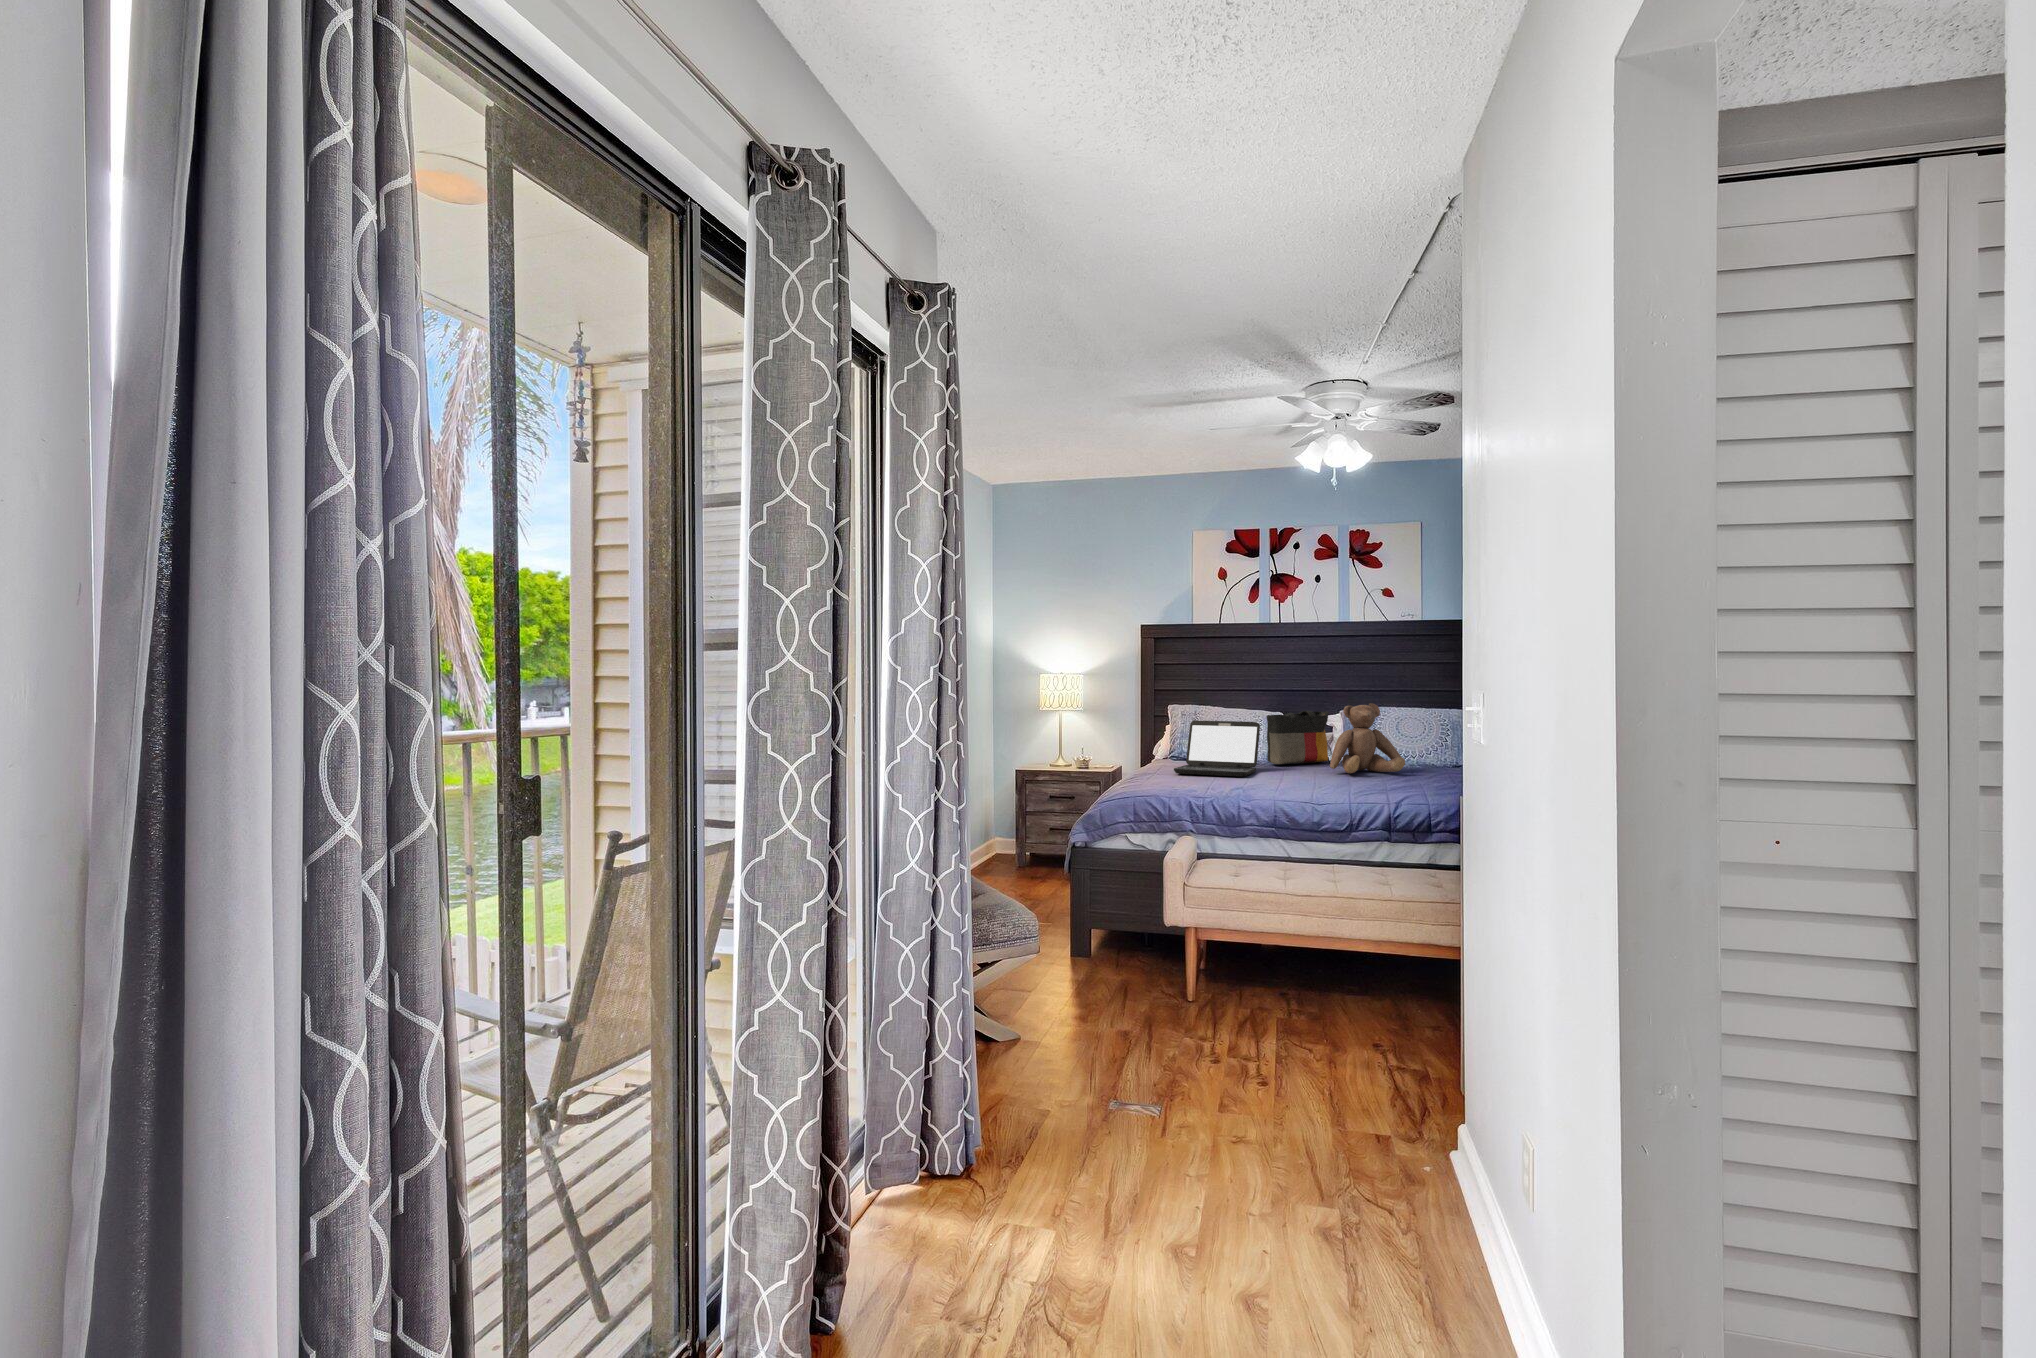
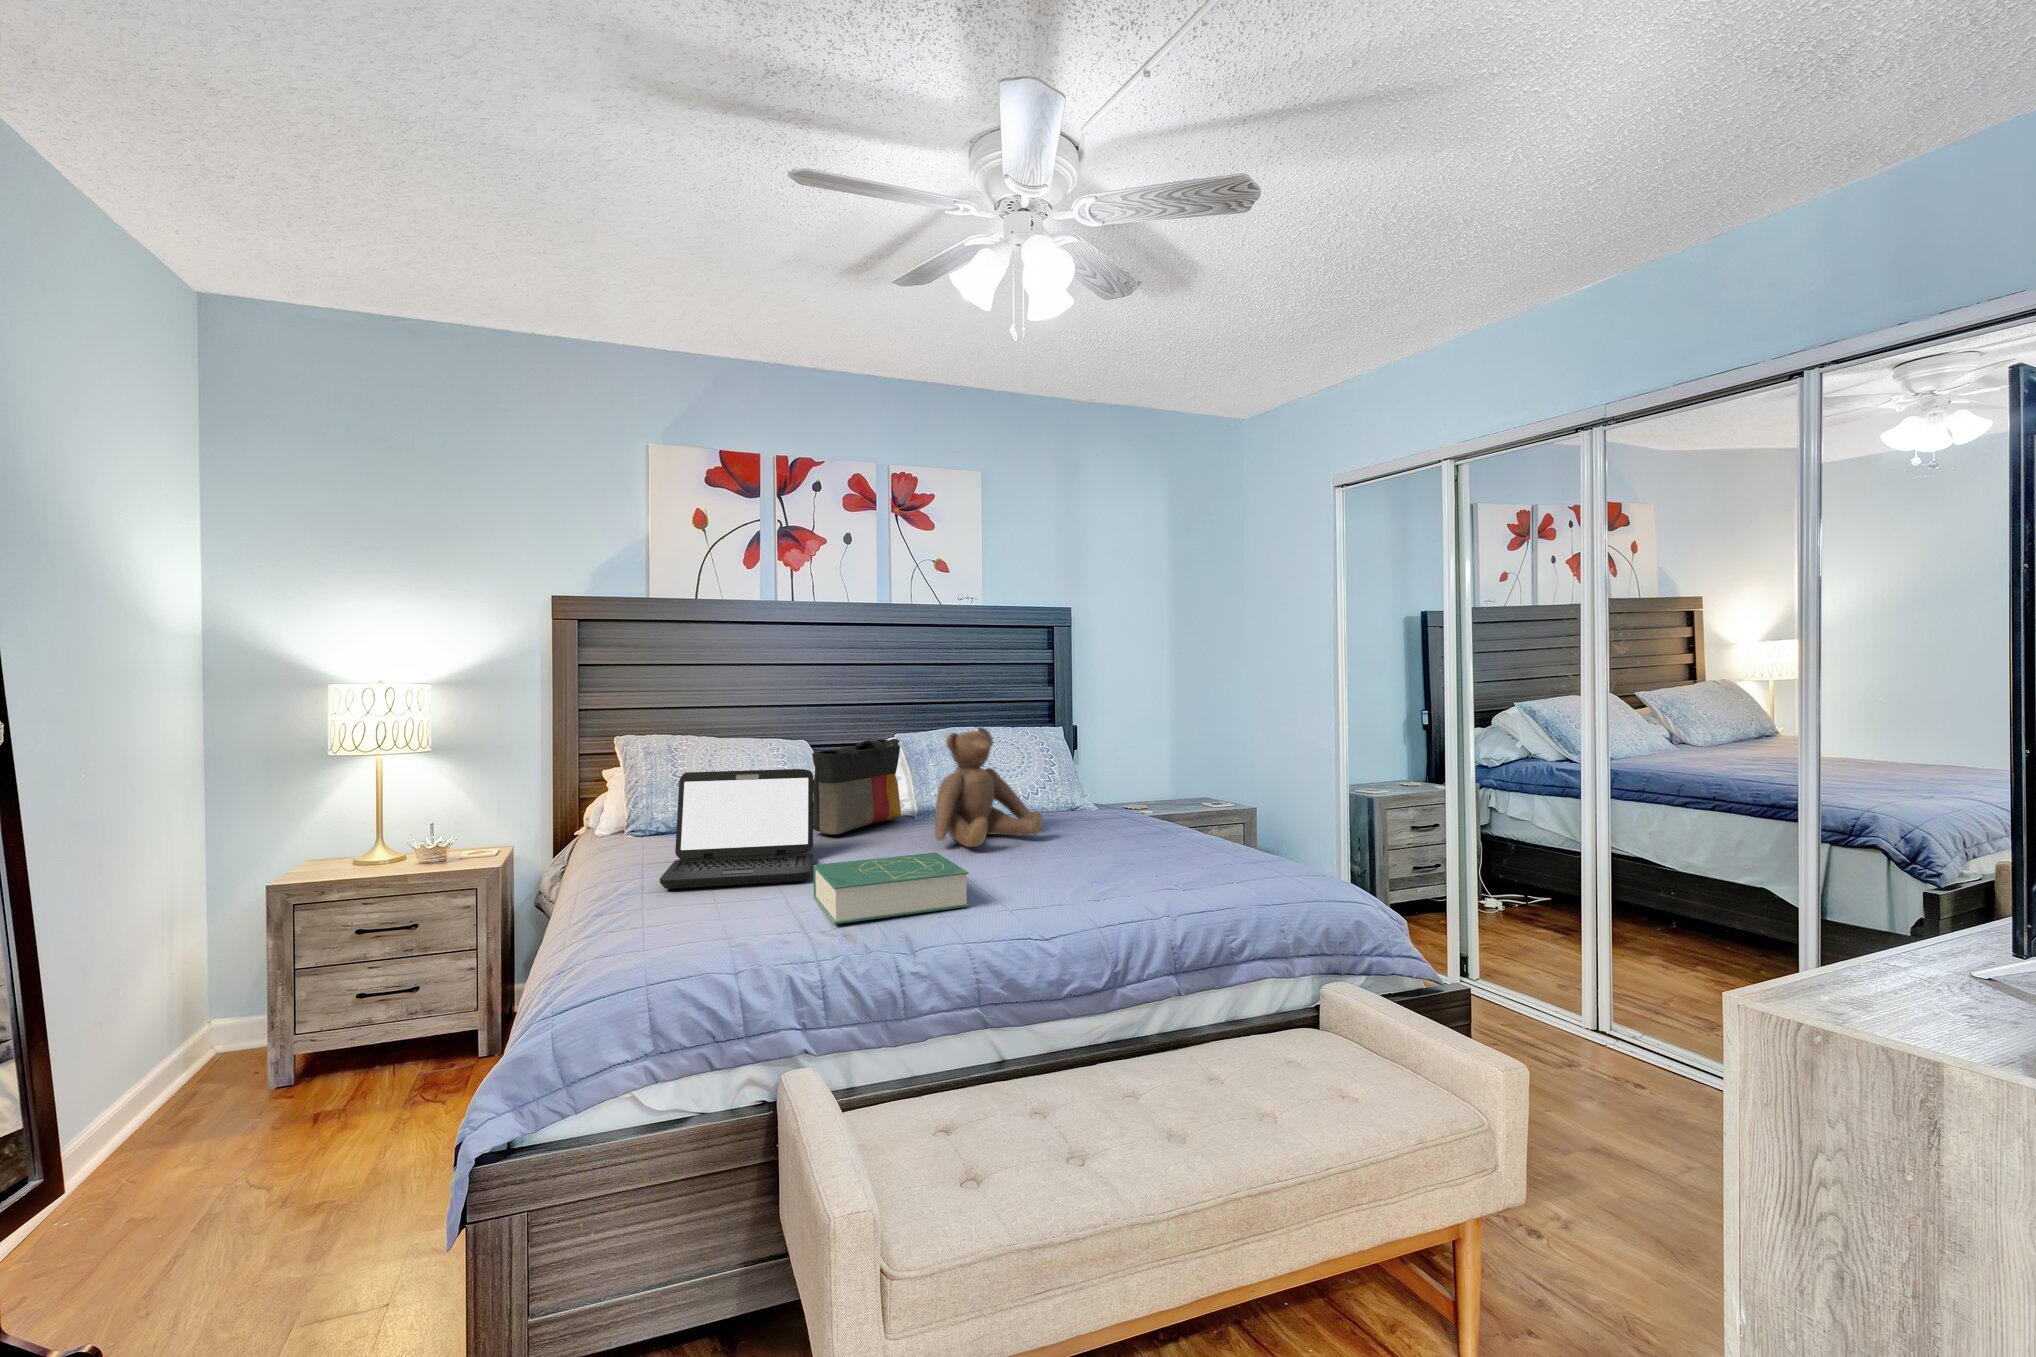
book: none [1241,765,1314,790] -> present [813,853,969,924]

